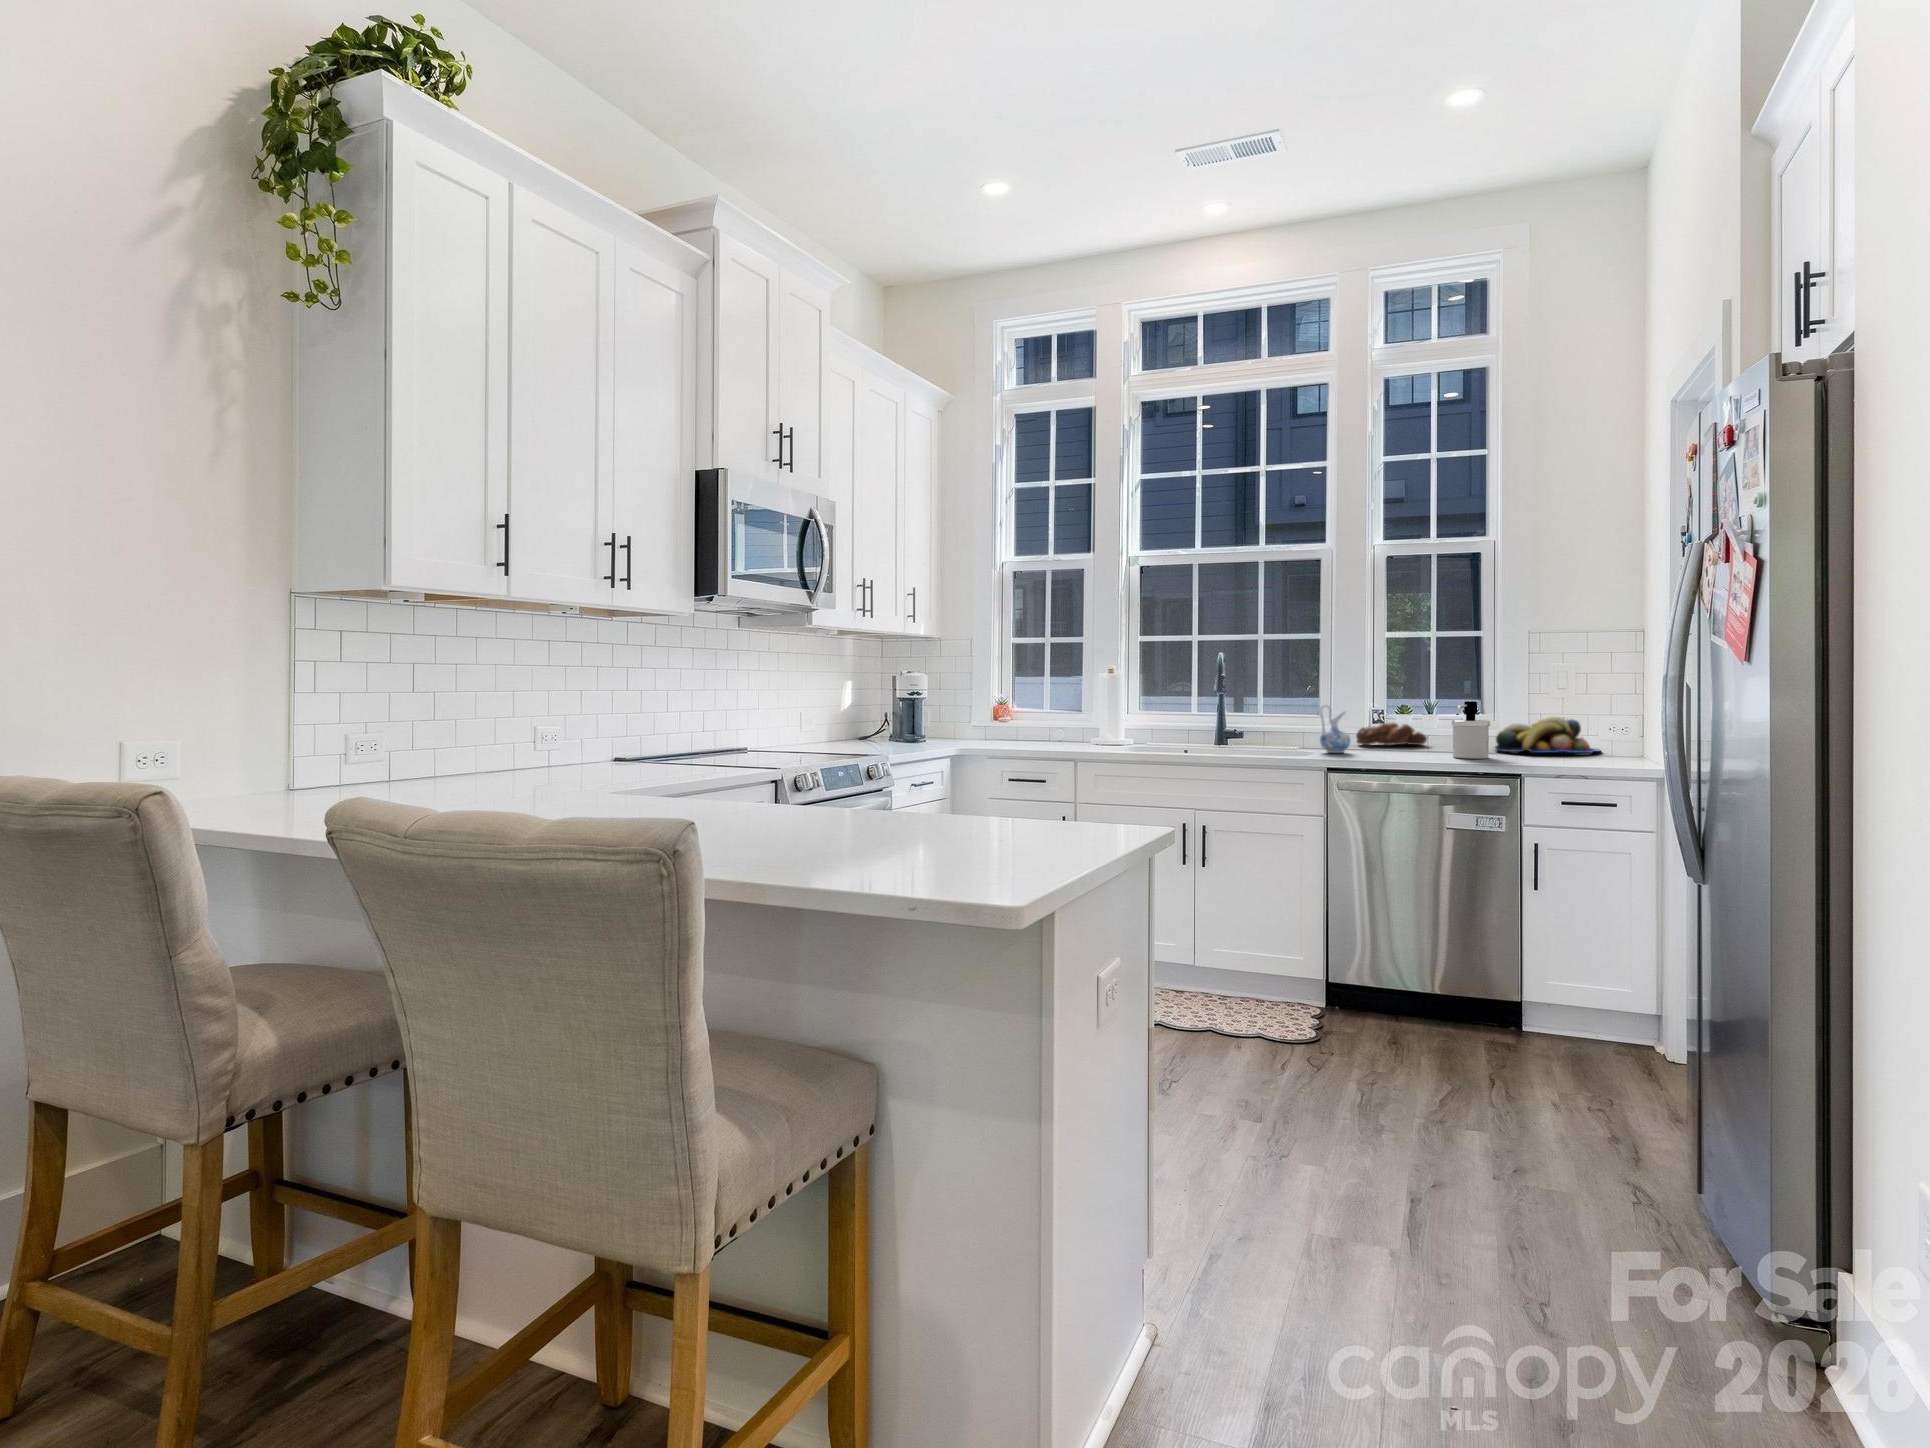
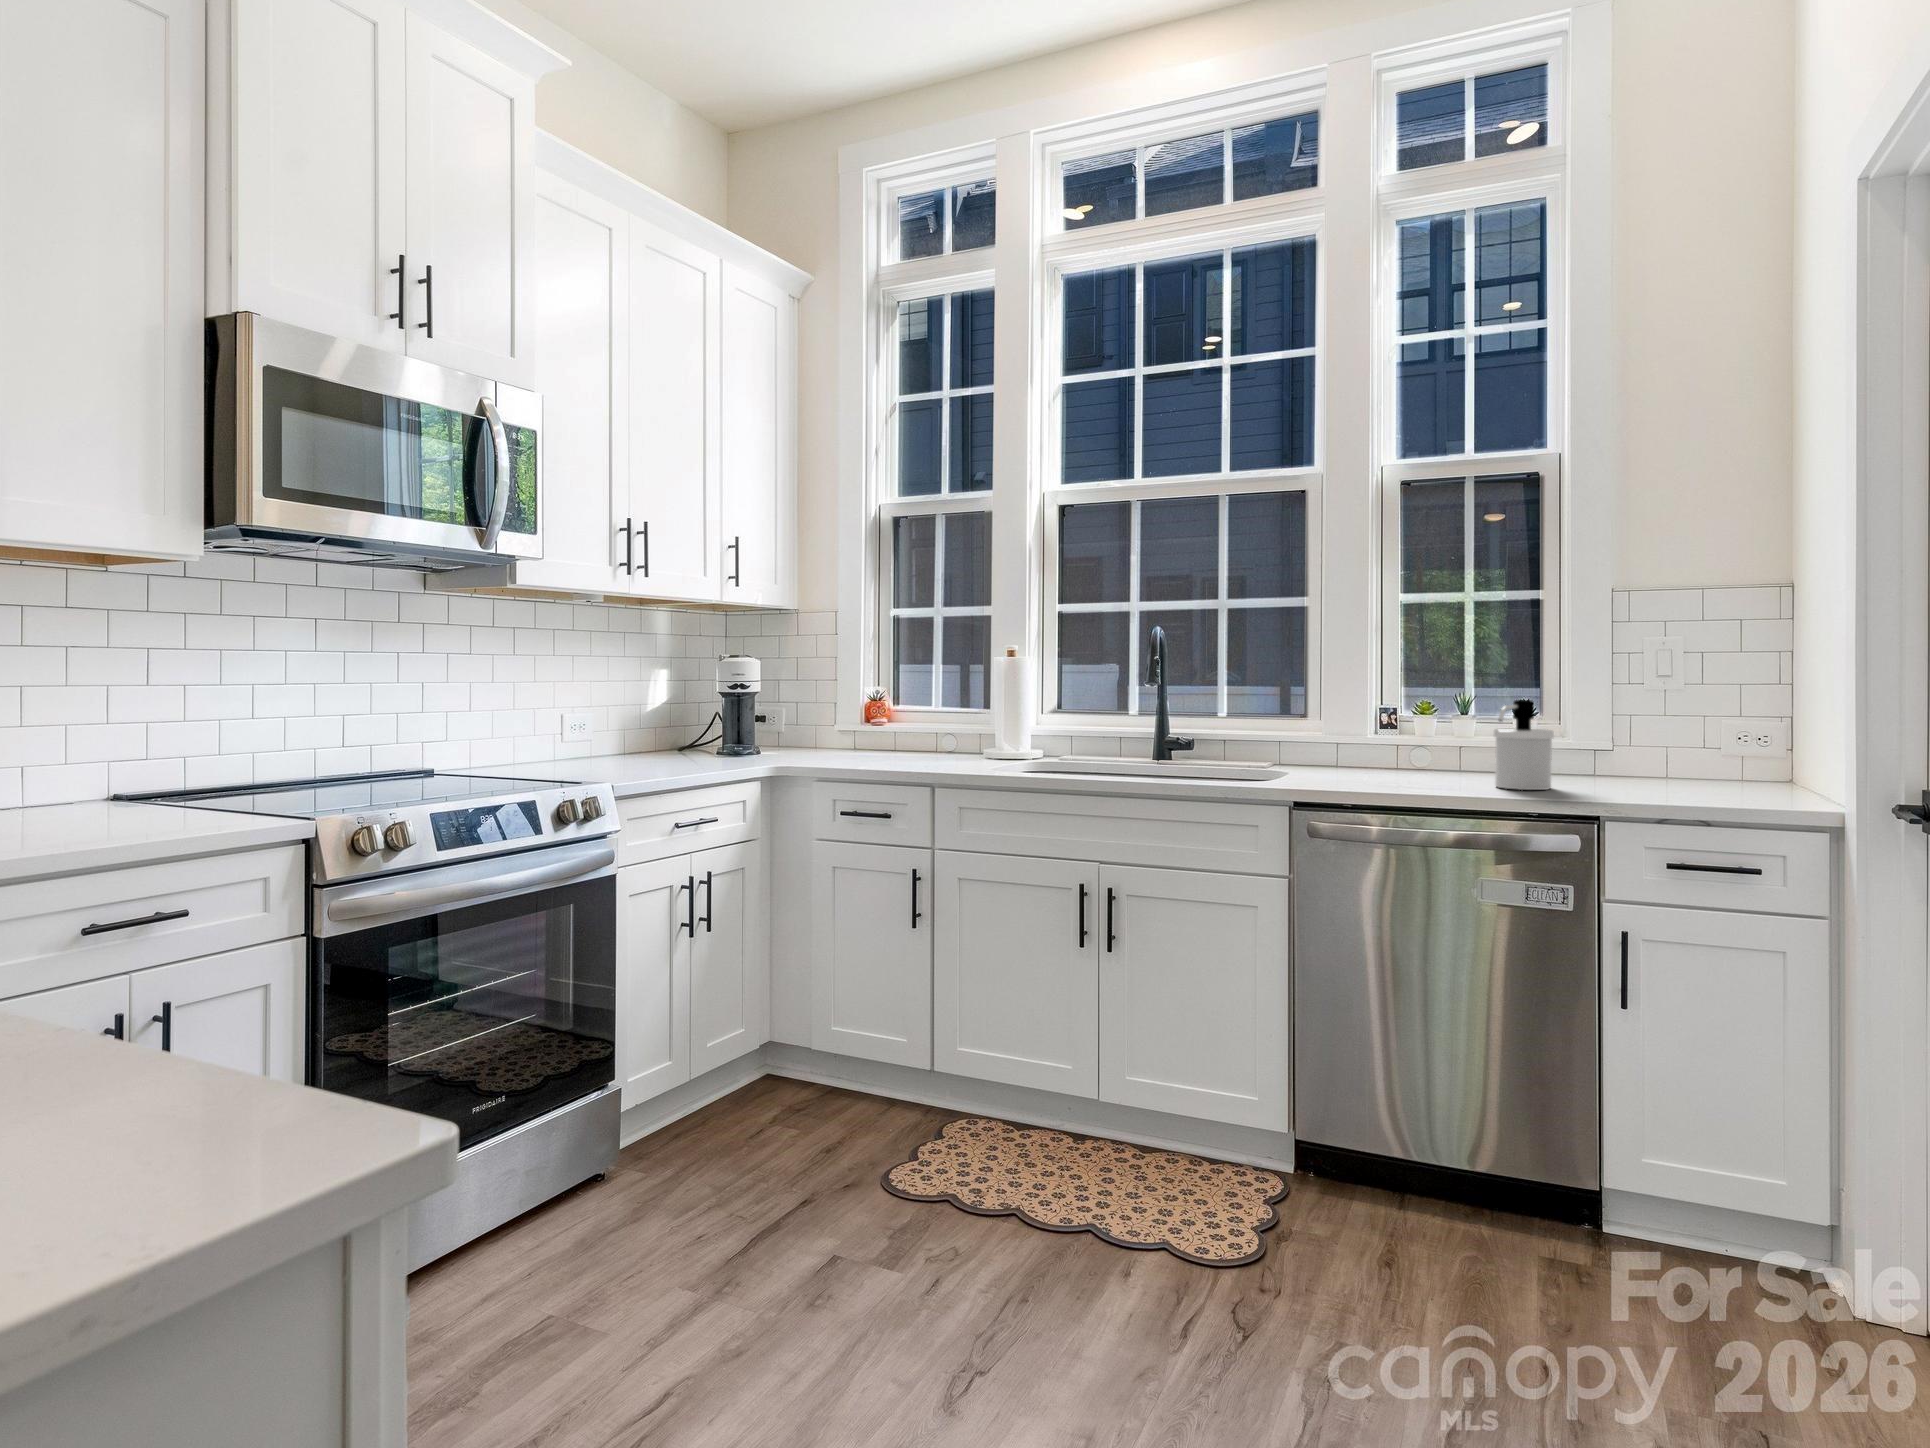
ceramic pitcher: present [1320,705,1350,753] -> none [1294,704,1340,778]
fruit bowl: present [1495,717,1600,753] -> none [1564,724,1735,782]
bread loaf: present [1356,722,1427,745] -> none [1358,731,1463,765]

